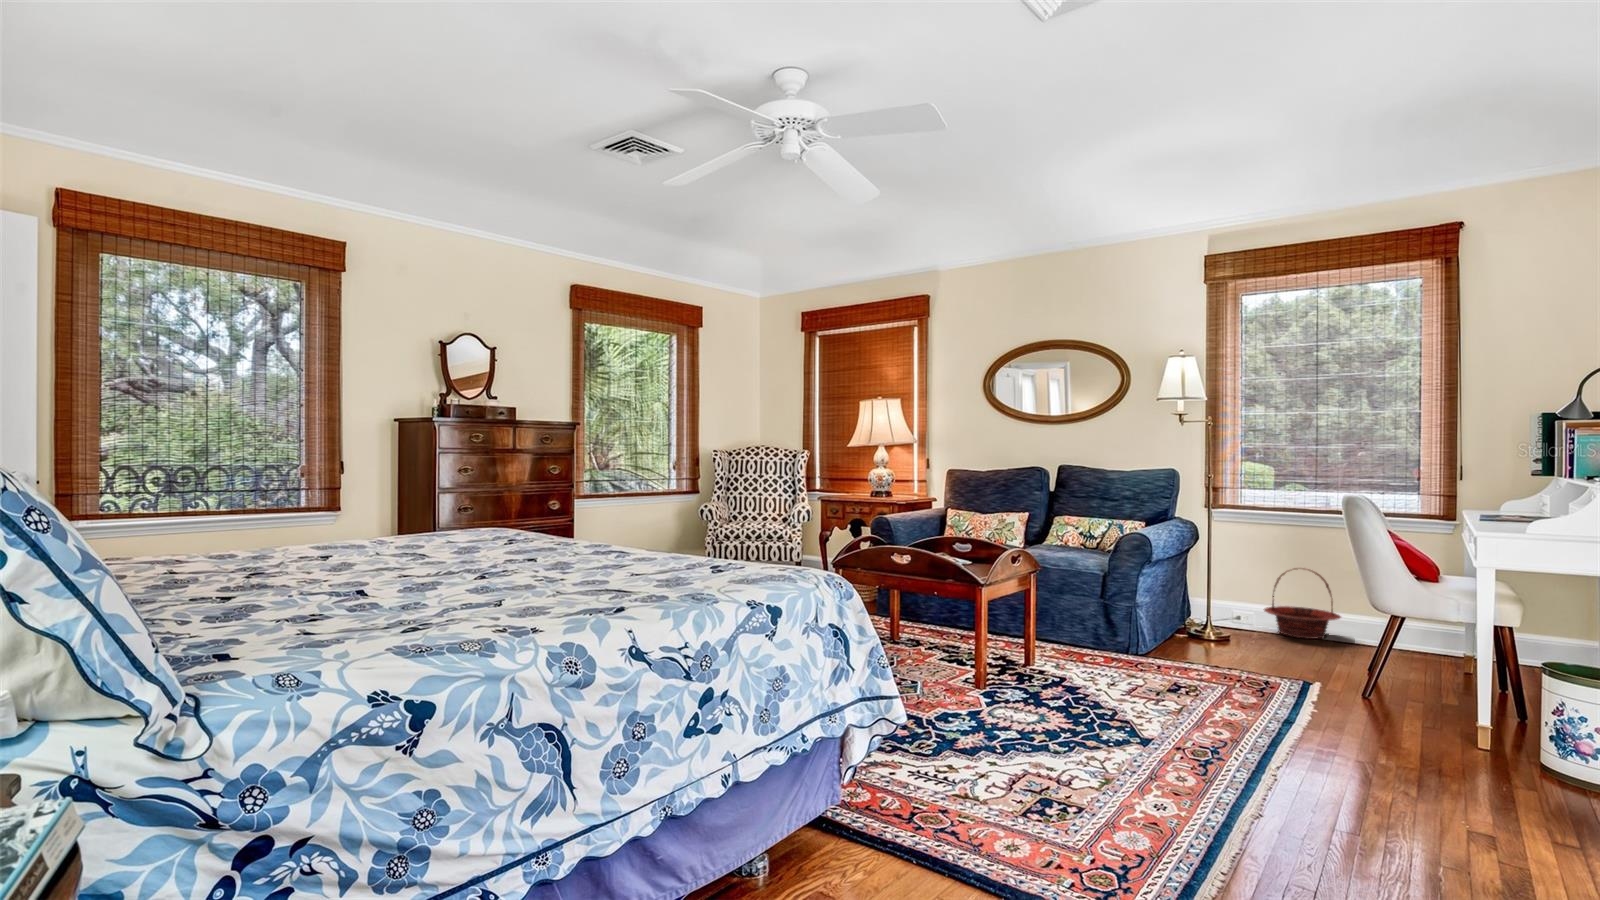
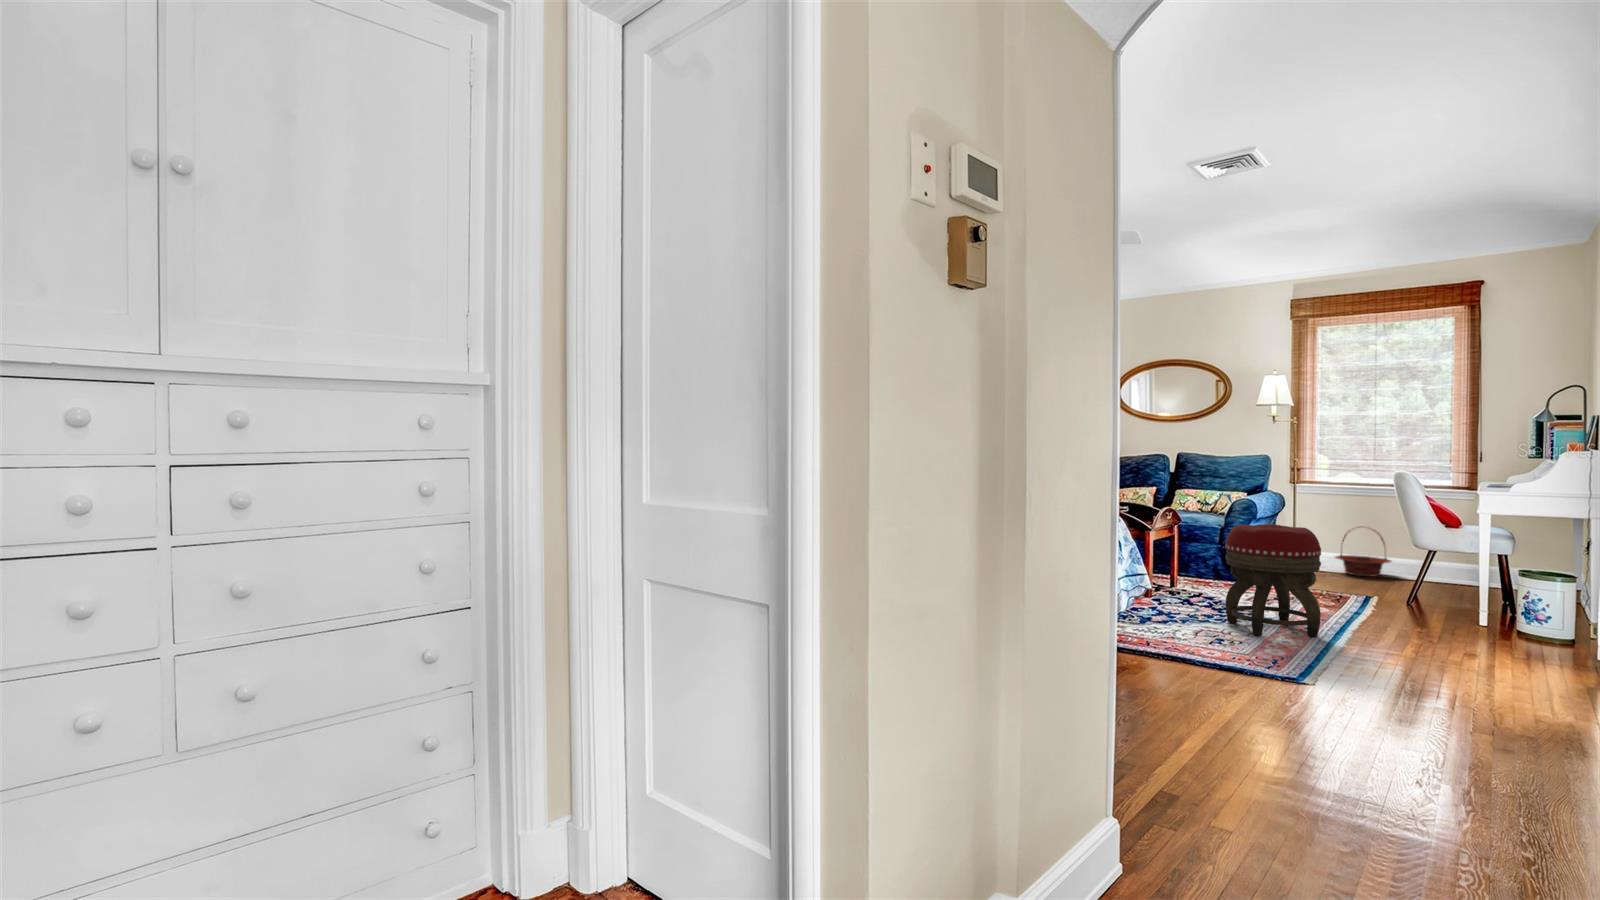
footstool: none [1071,585,1220,783] -> present [1225,524,1321,637]

